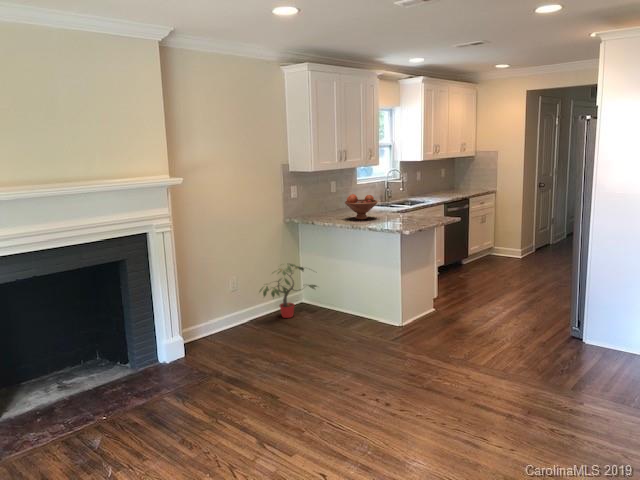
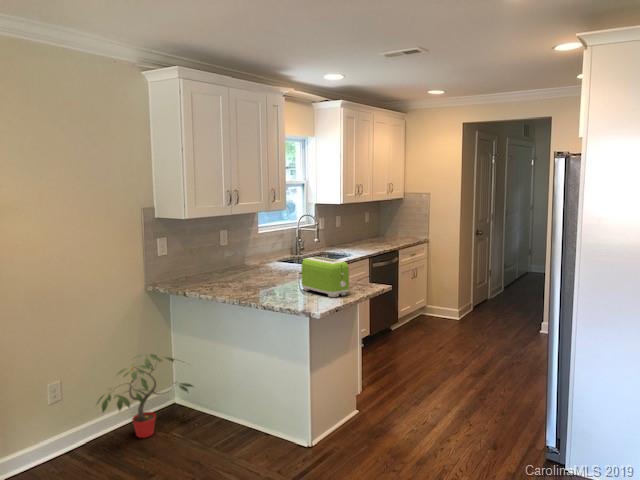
fruit bowl: present [345,194,378,219] -> none [232,253,279,290]
toaster: none [394,196,428,223] -> present [302,257,349,297]

